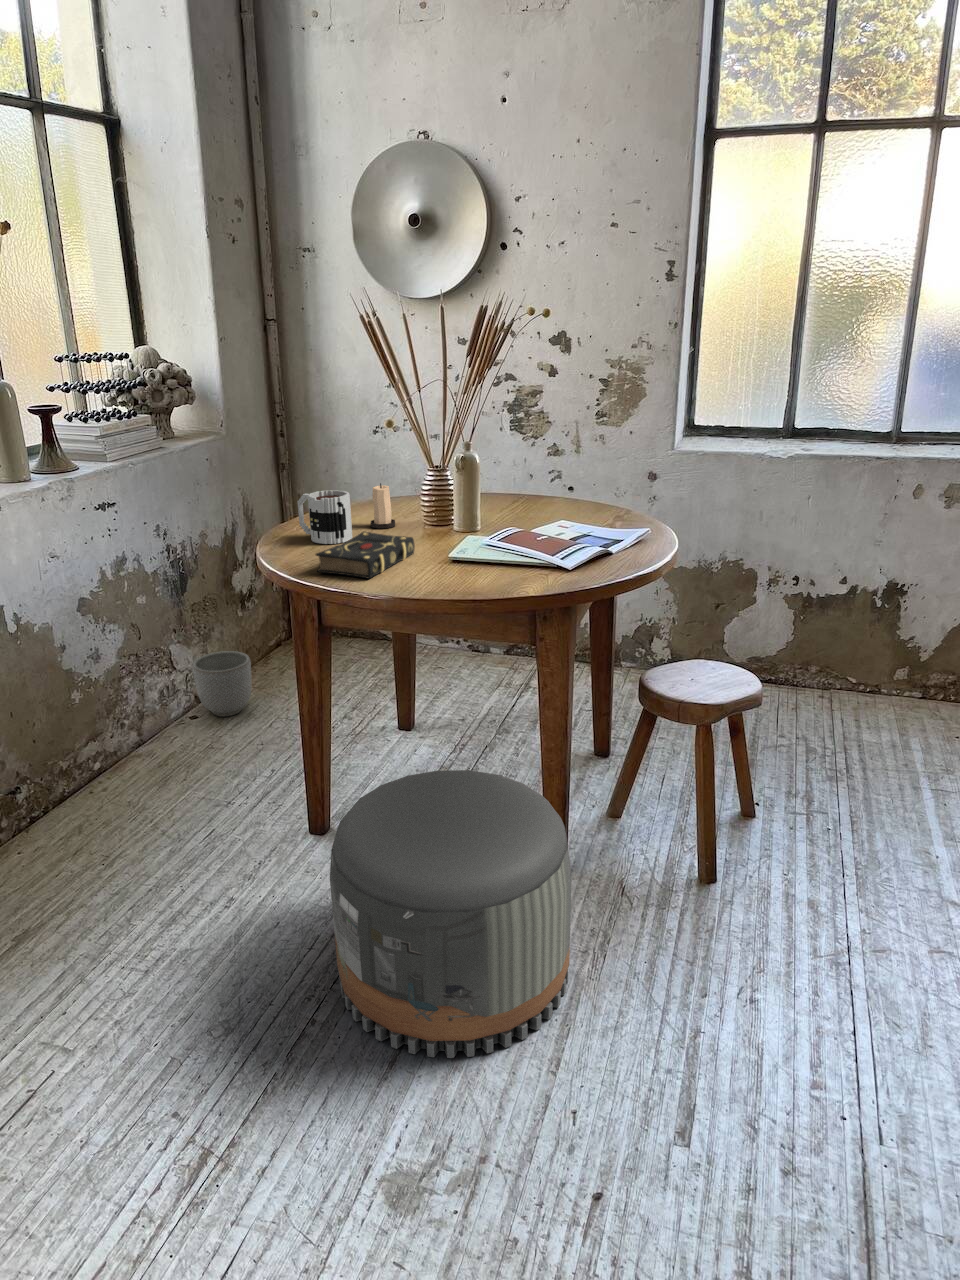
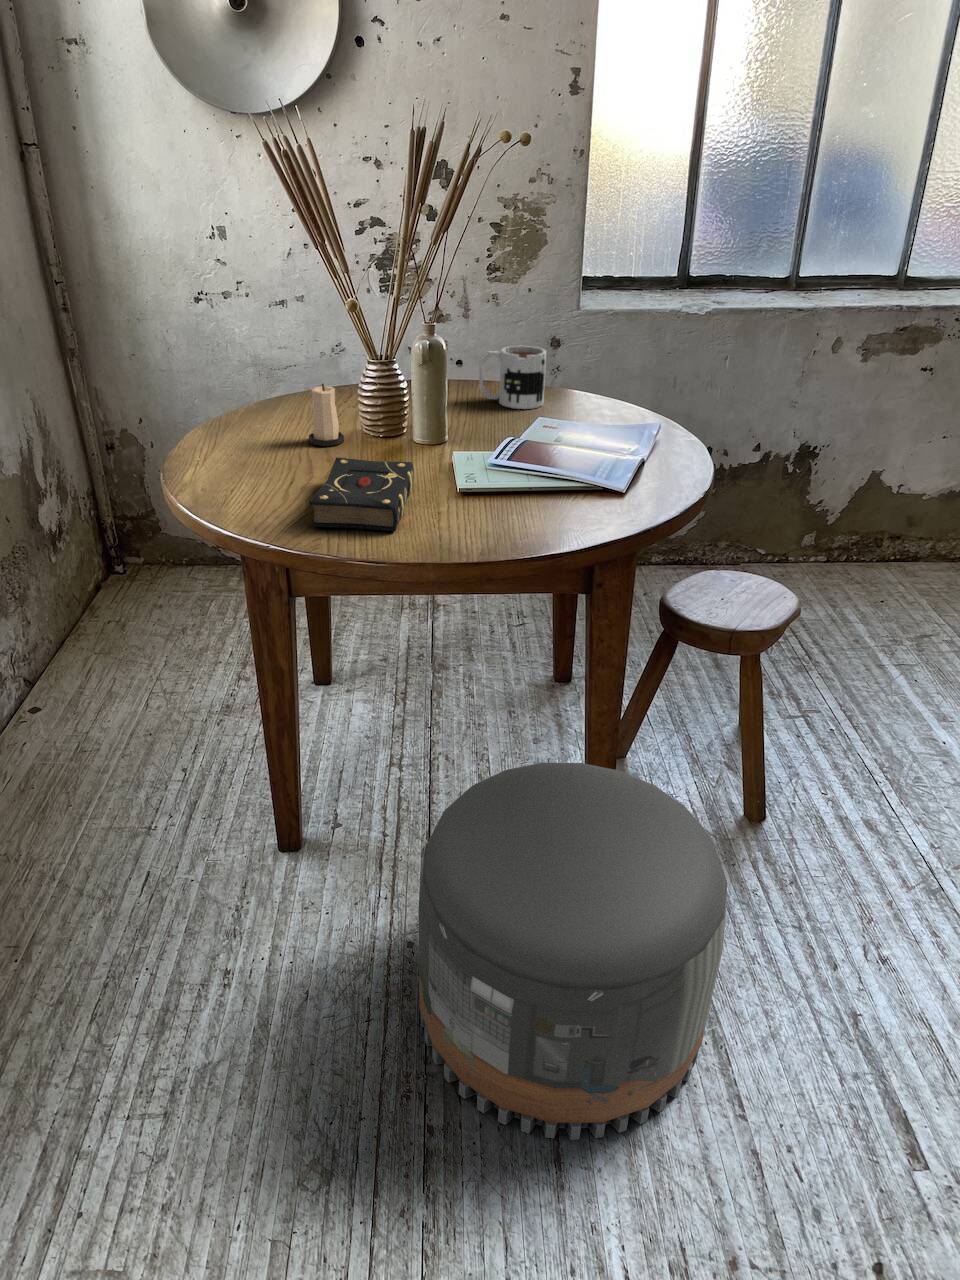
mug: present [298,490,352,544] -> present [479,346,546,409]
planter: present [192,651,251,717] -> none [22,611,107,700]

